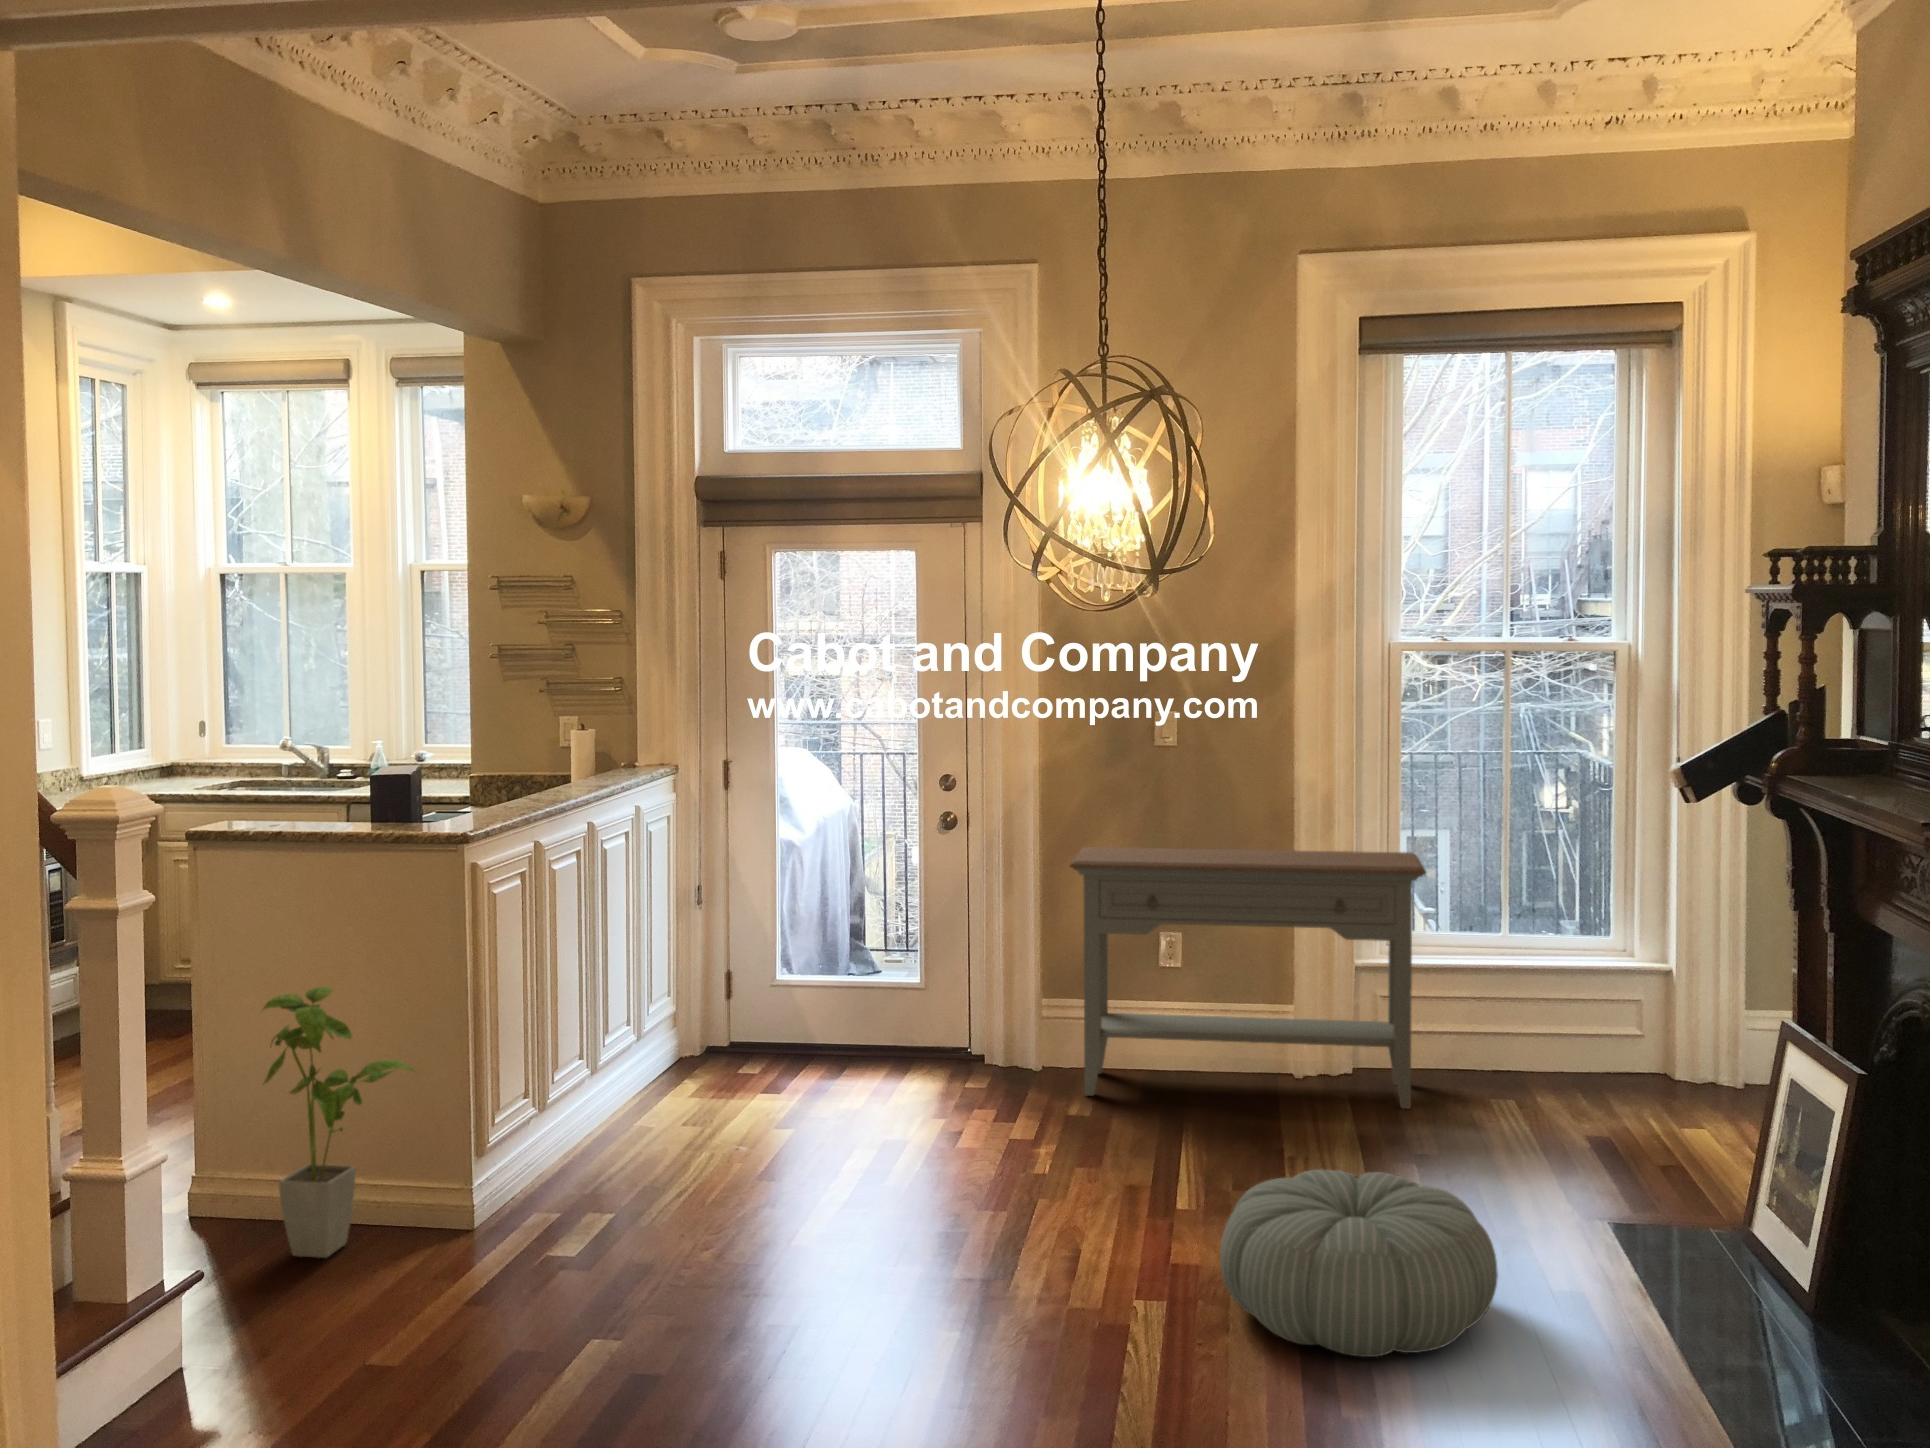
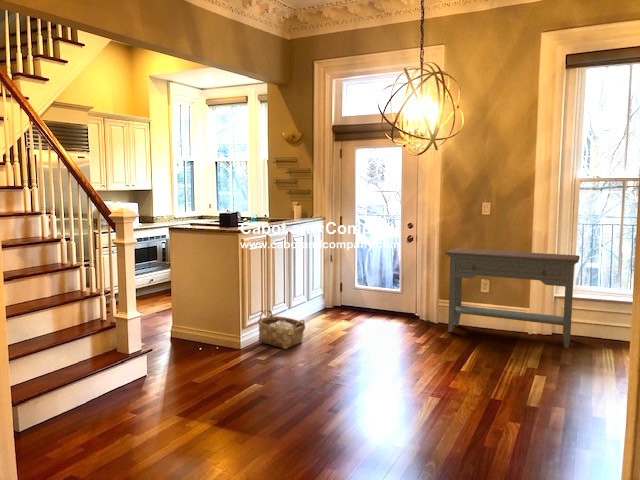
house plant: present [263,987,414,1258] -> none [179,273,224,352]
woven basket: none [522,1085,680,1210] -> present [258,310,305,349]
pouf: present [1220,1170,1498,1357] -> none [459,360,565,429]

